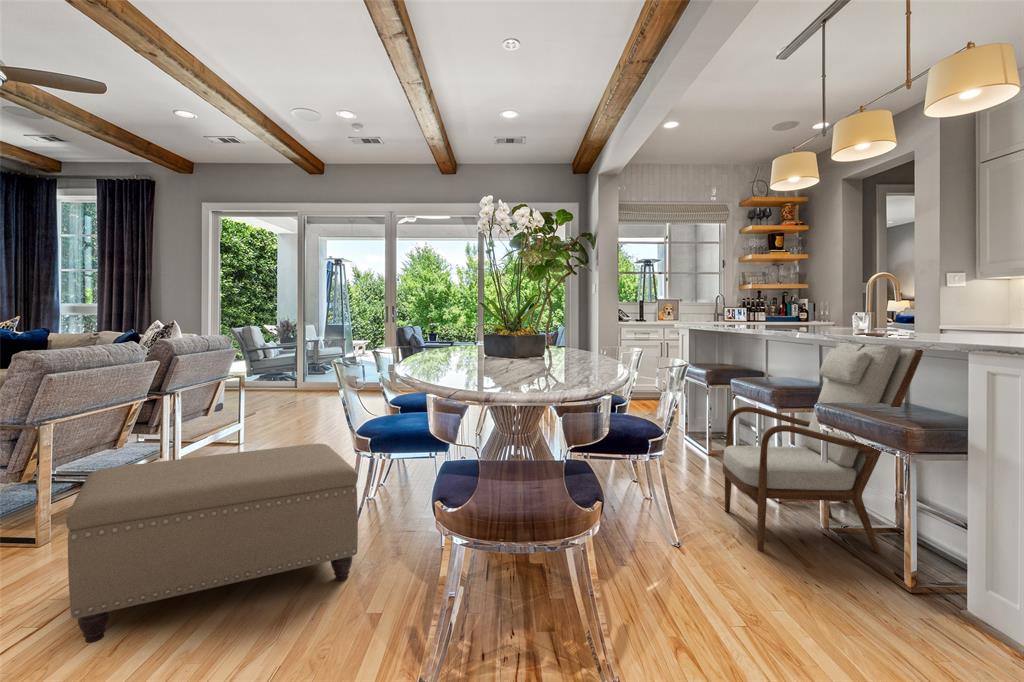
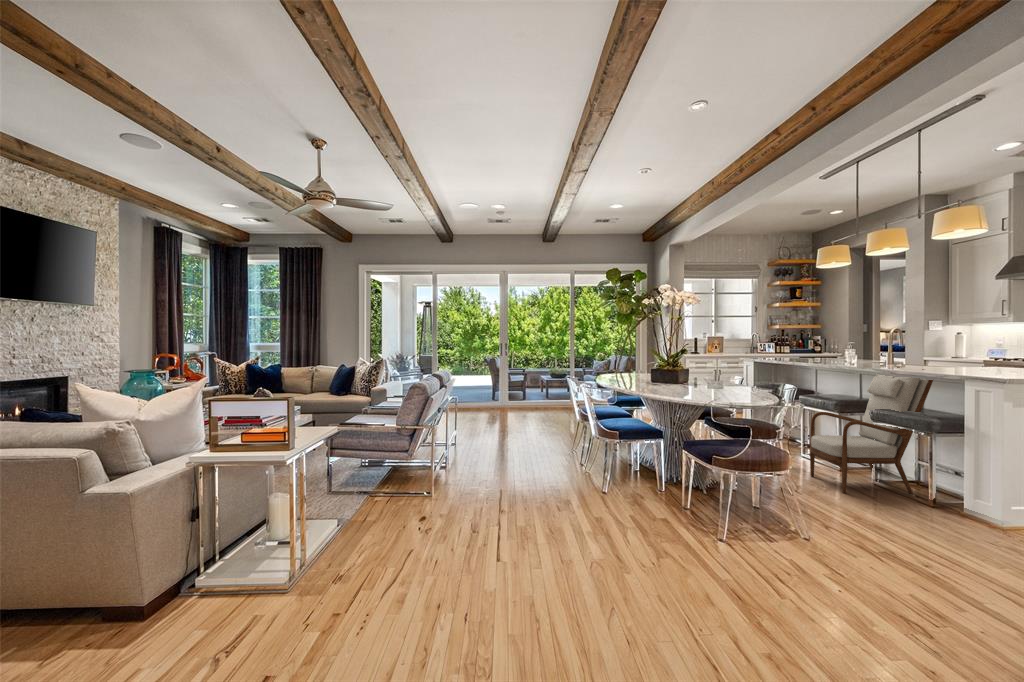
ottoman: present [66,444,358,643] -> none [492,434,634,529]

